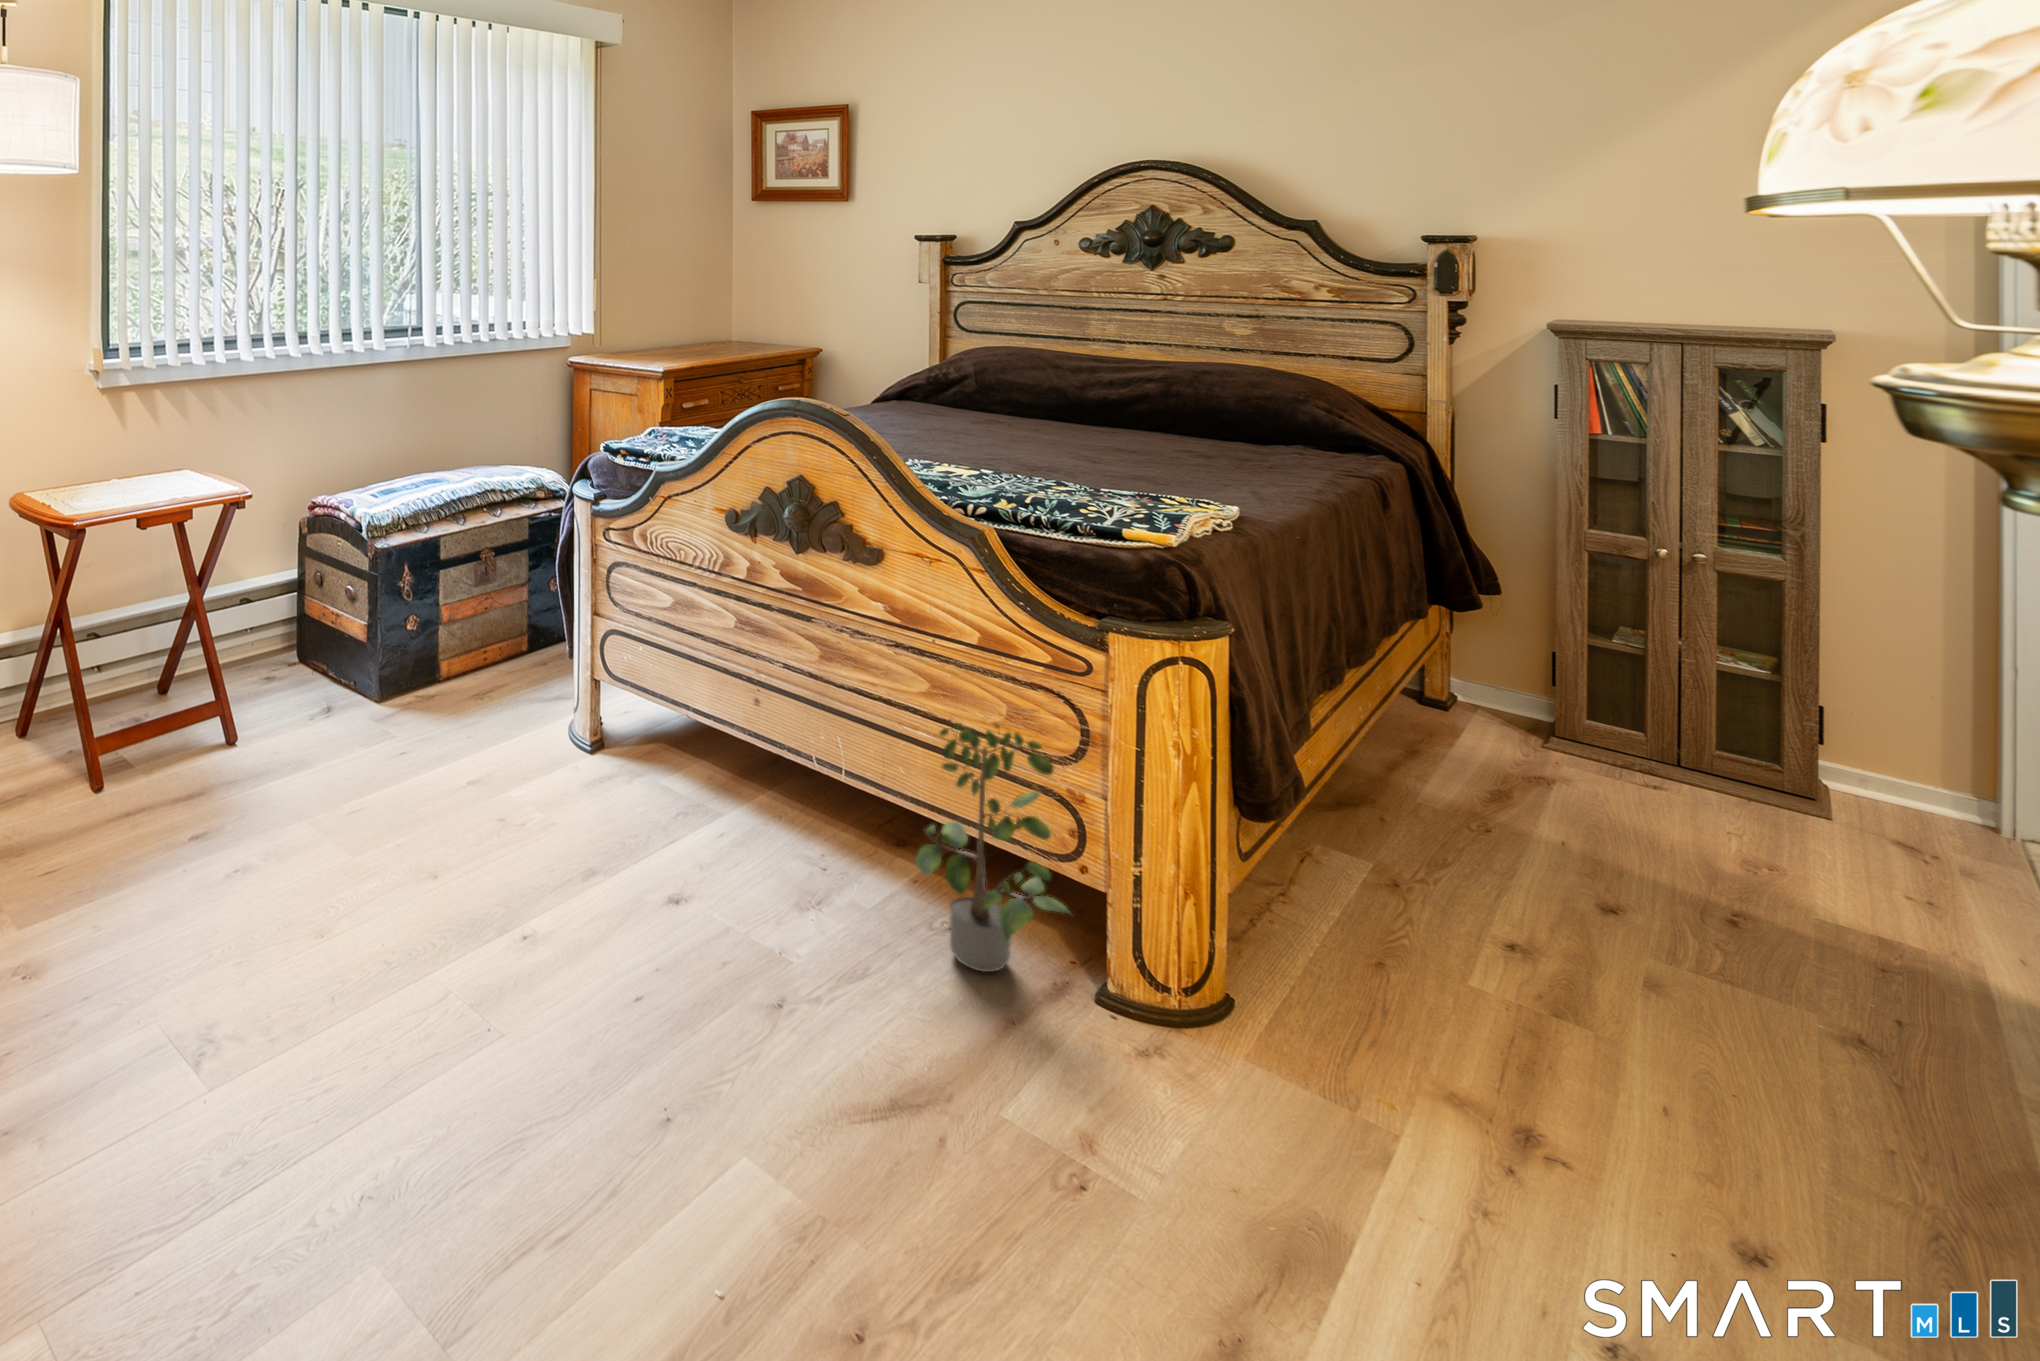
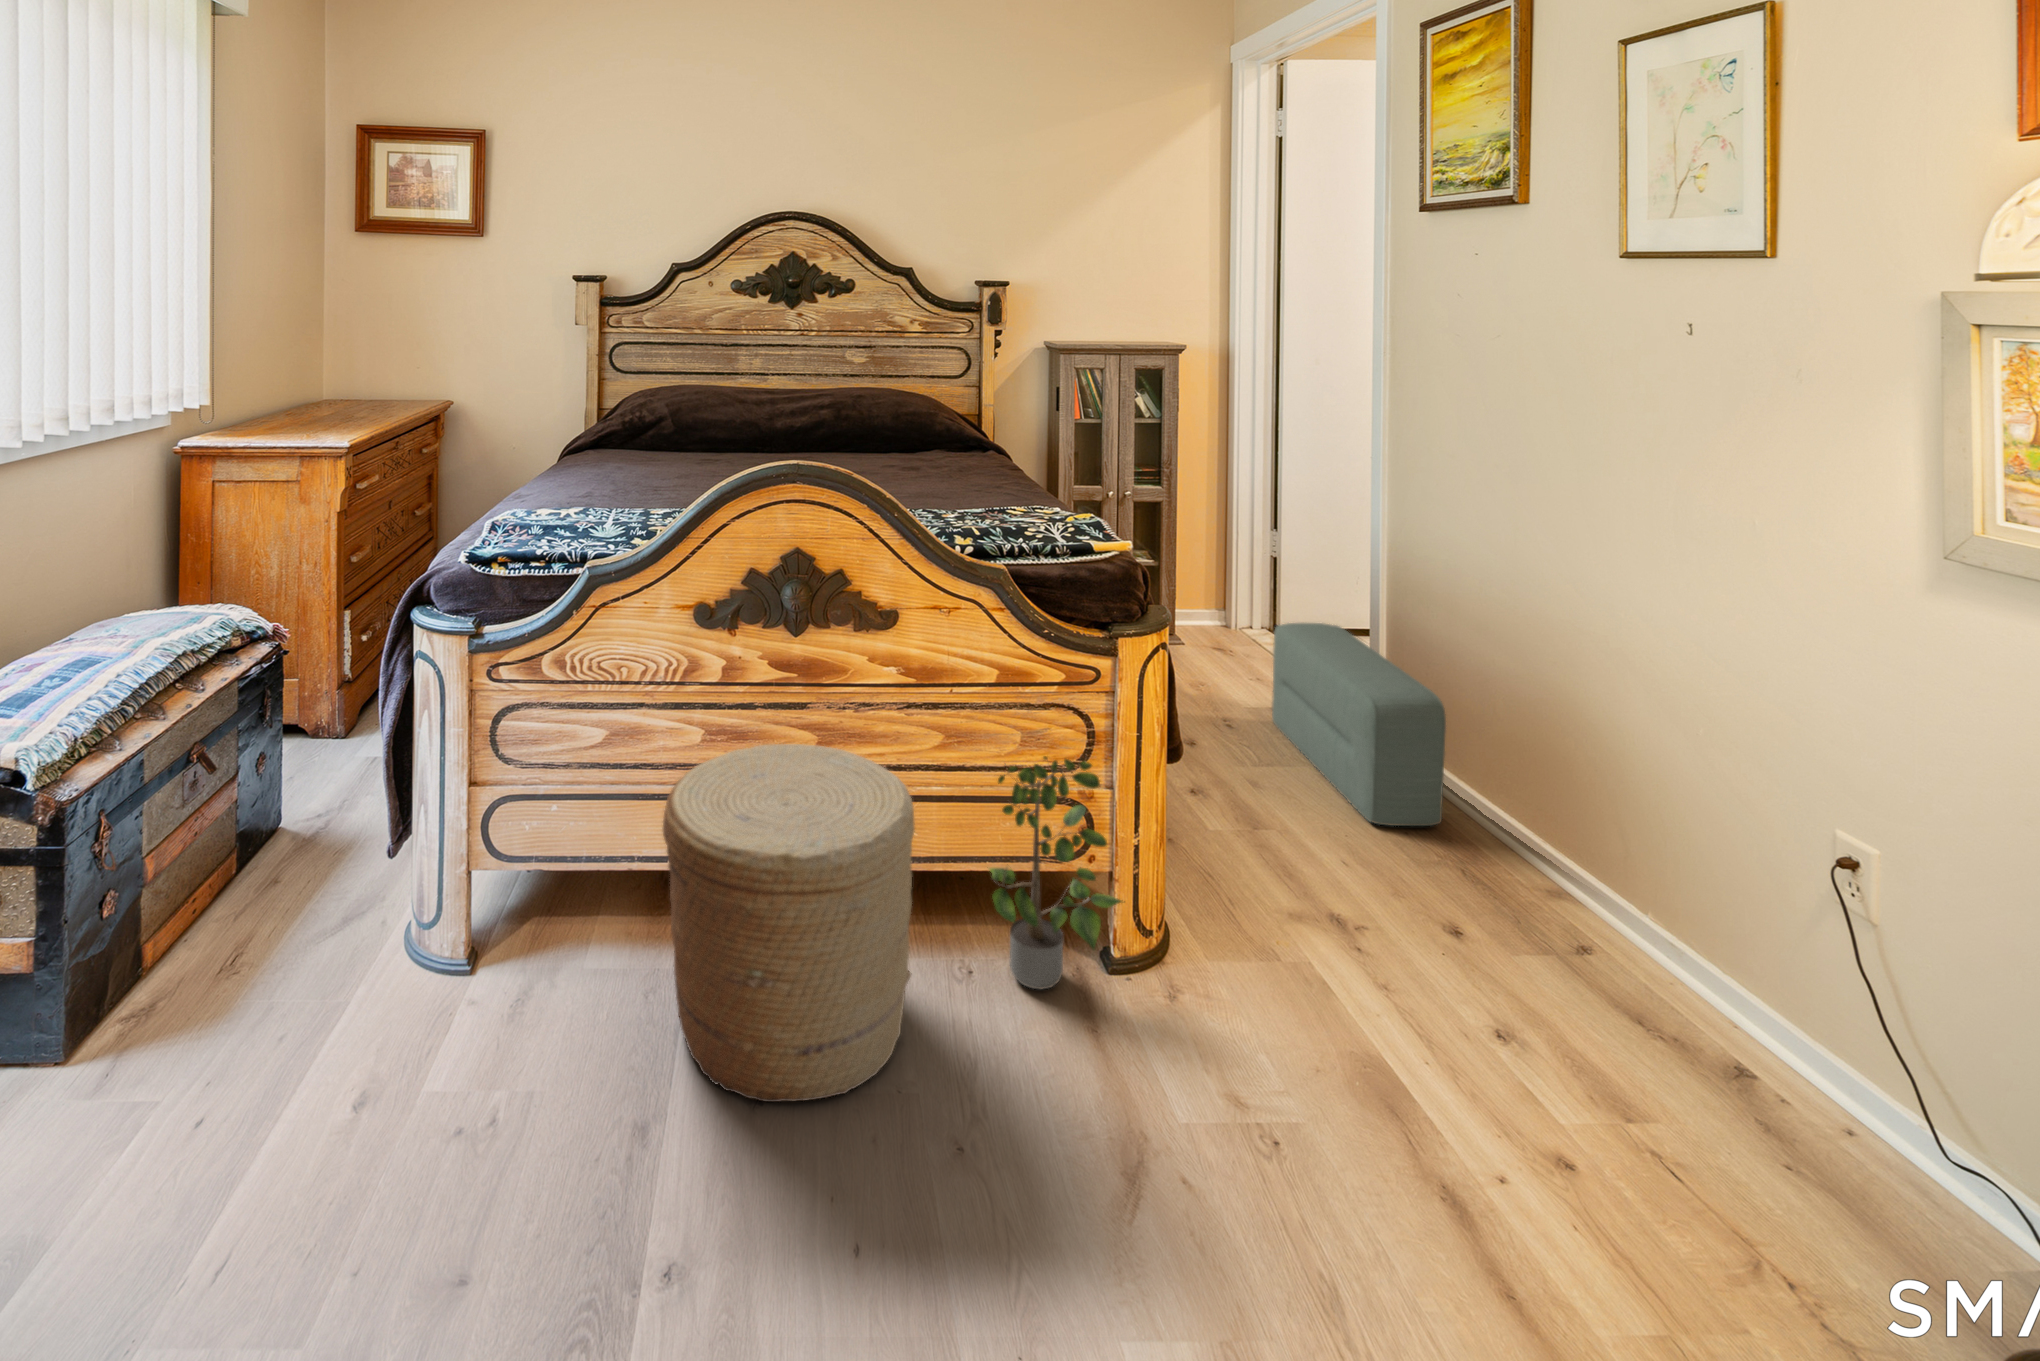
woven basket: none [607,639,839,934] -> present [663,744,915,1102]
pouf: none [1772,781,1983,1152] -> present [1272,623,1446,826]

